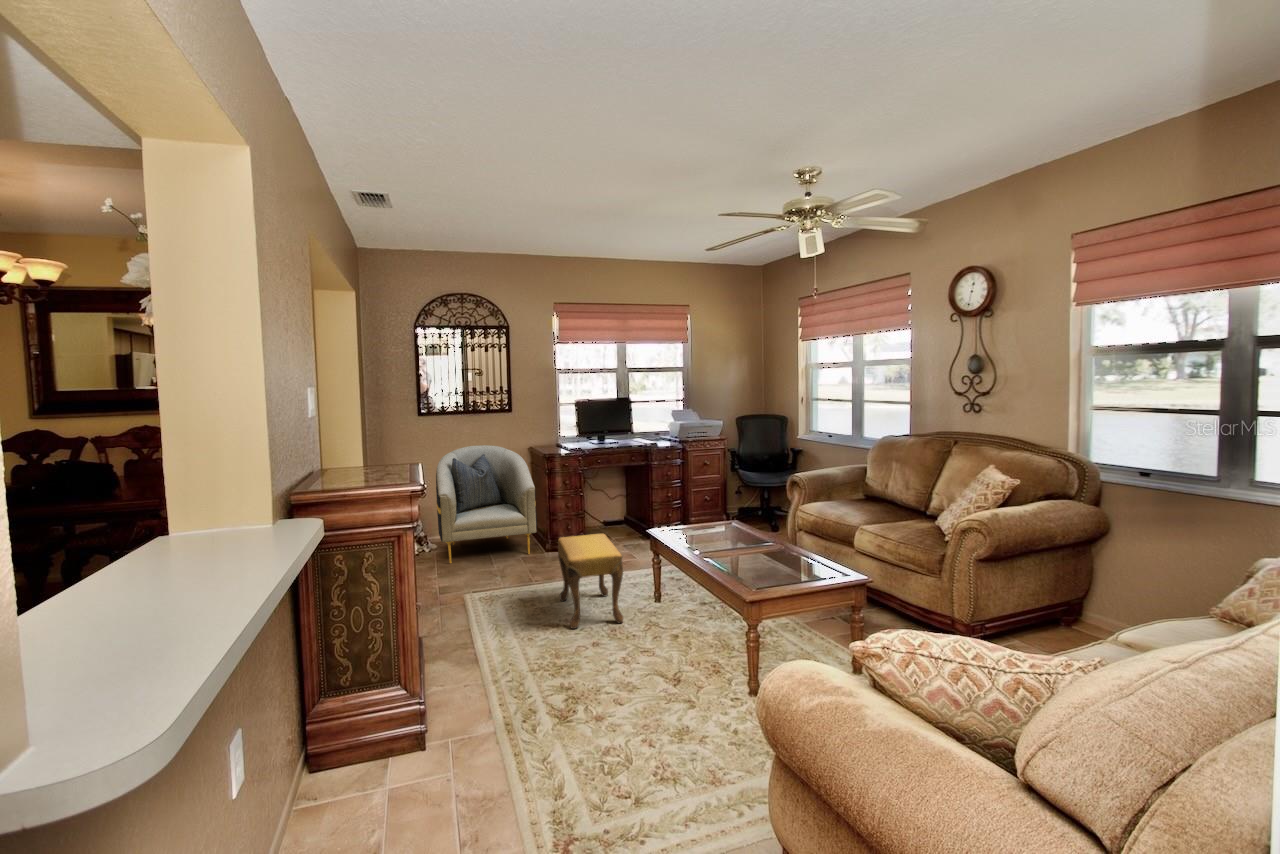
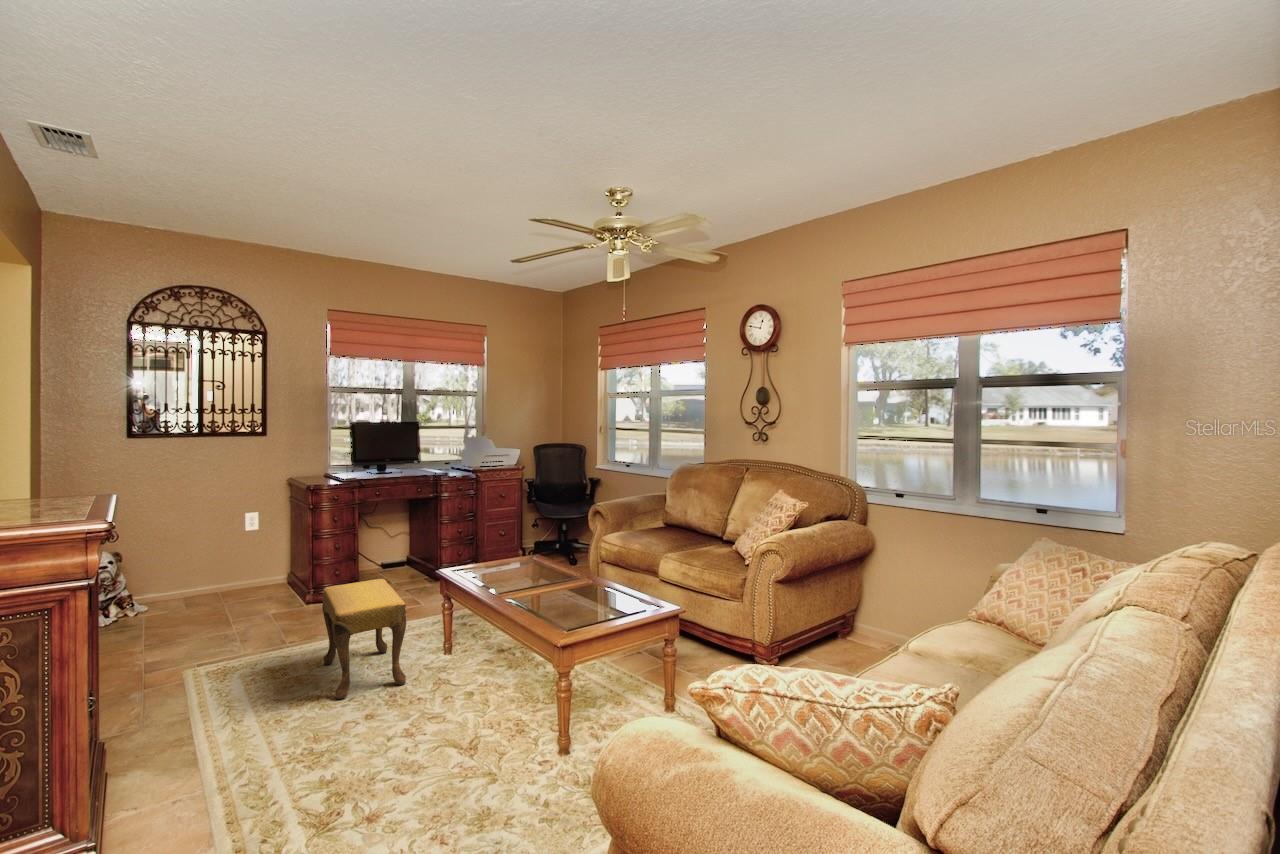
armchair: present [436,445,537,563] -> none [154,479,296,630]

